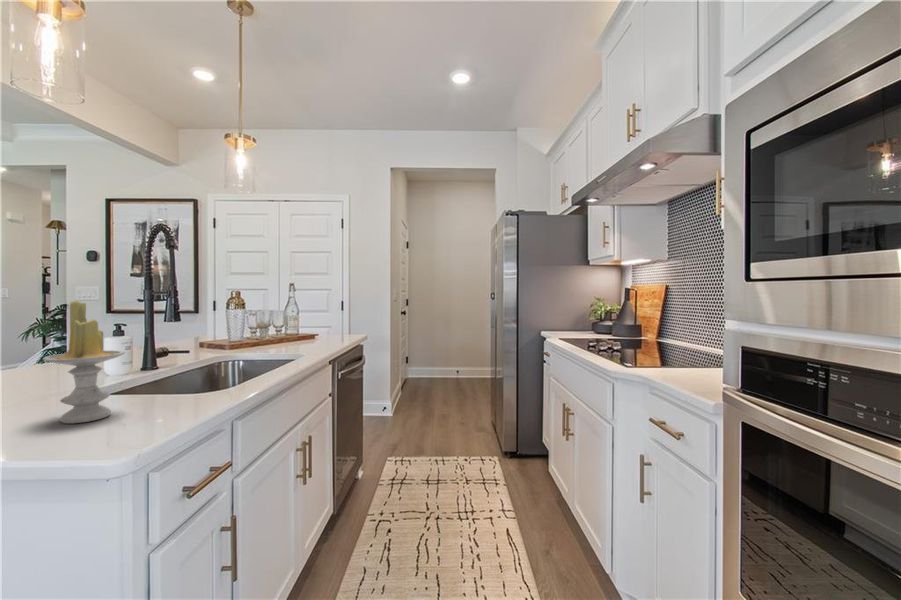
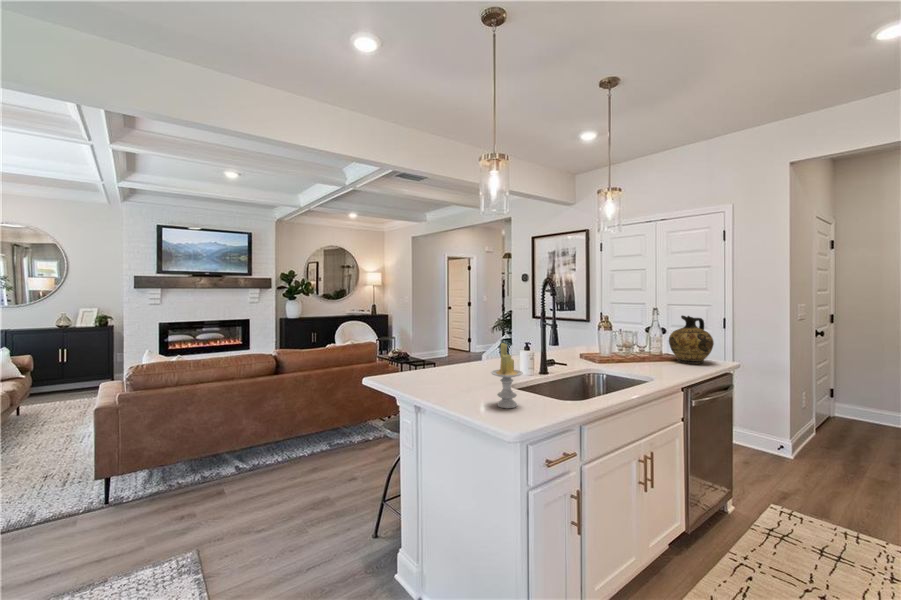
ceramic jug: none [309,289,350,339] -> present [669,315,714,364]

